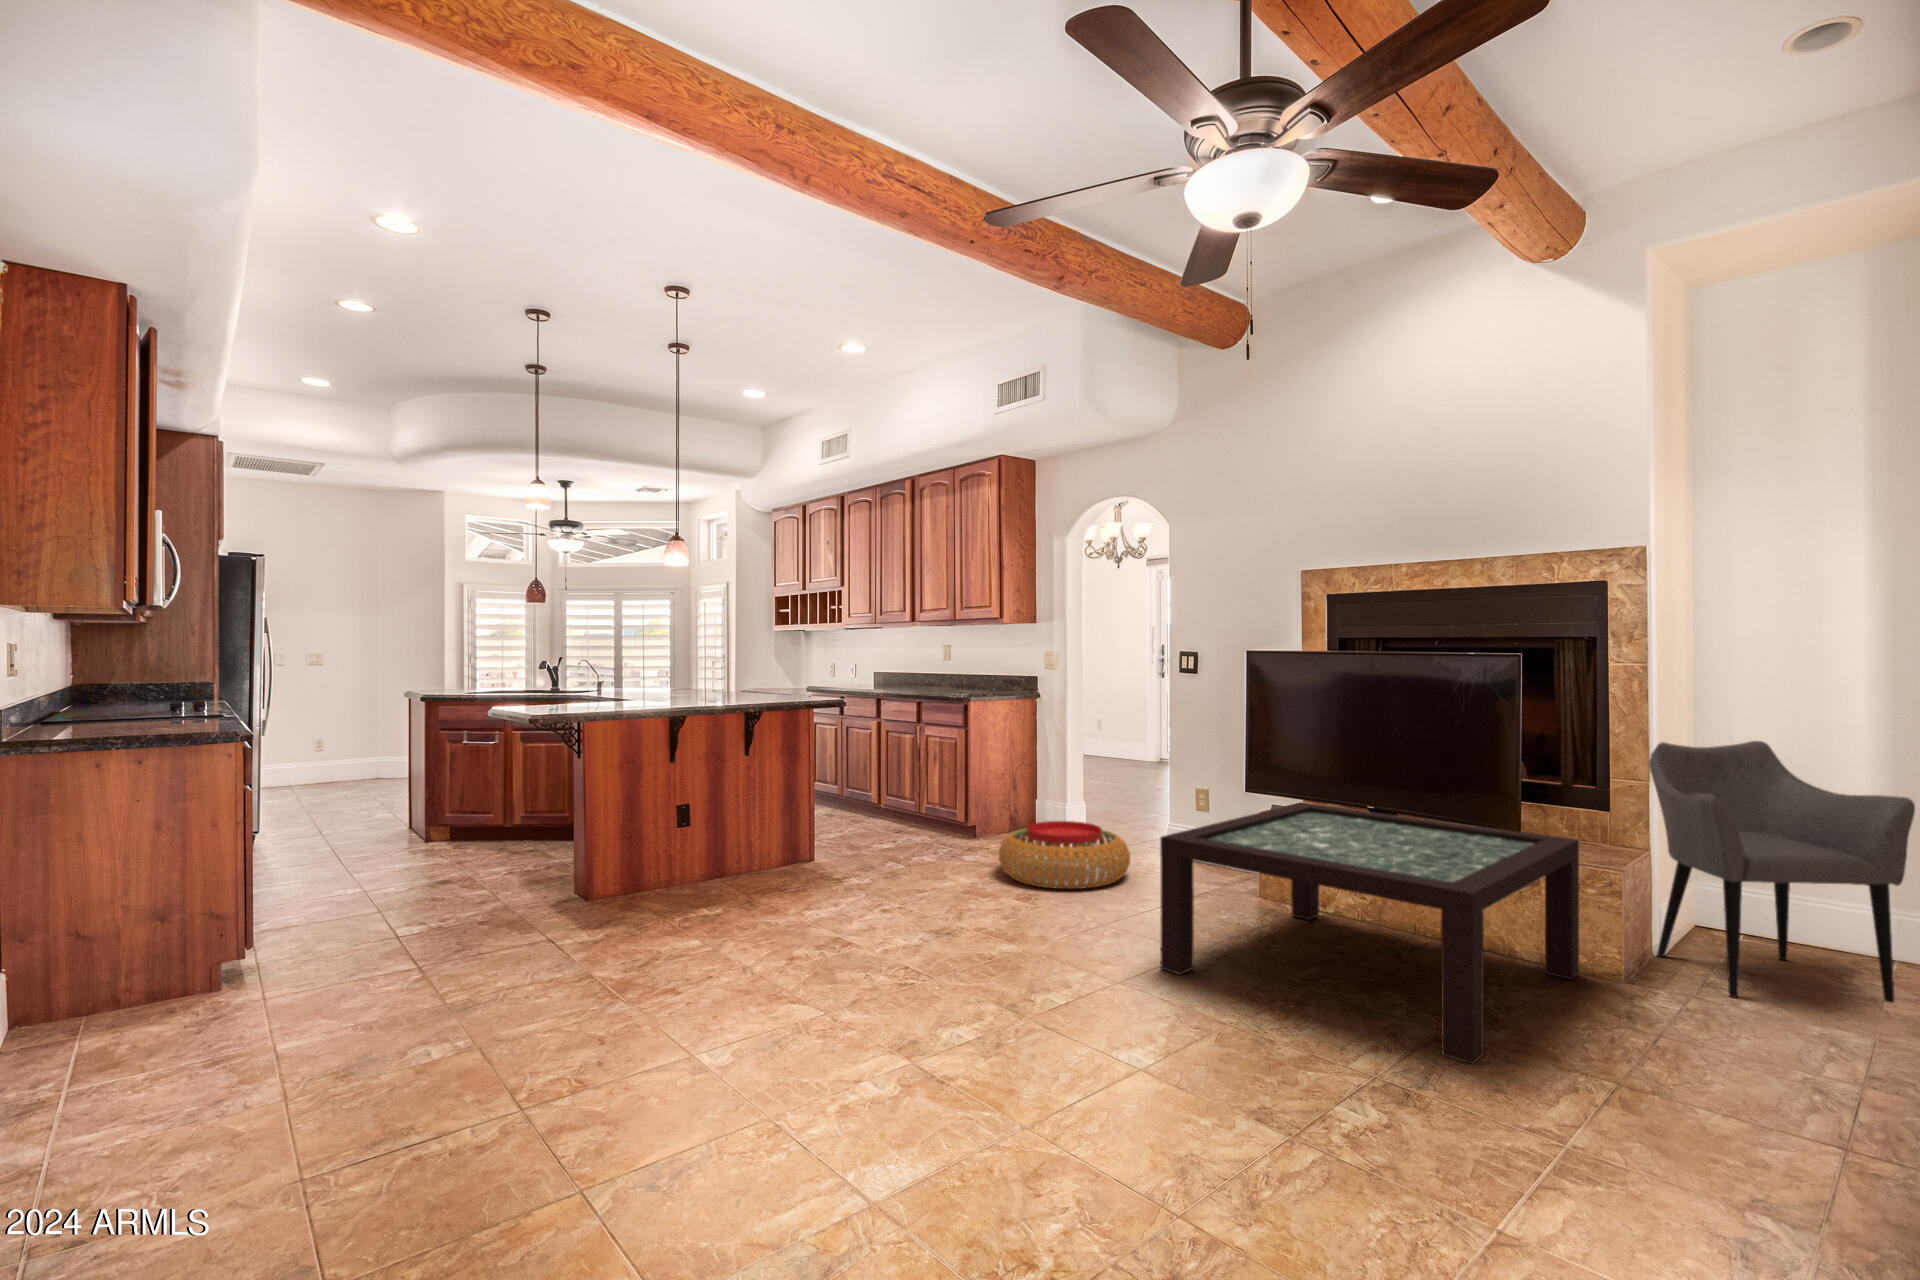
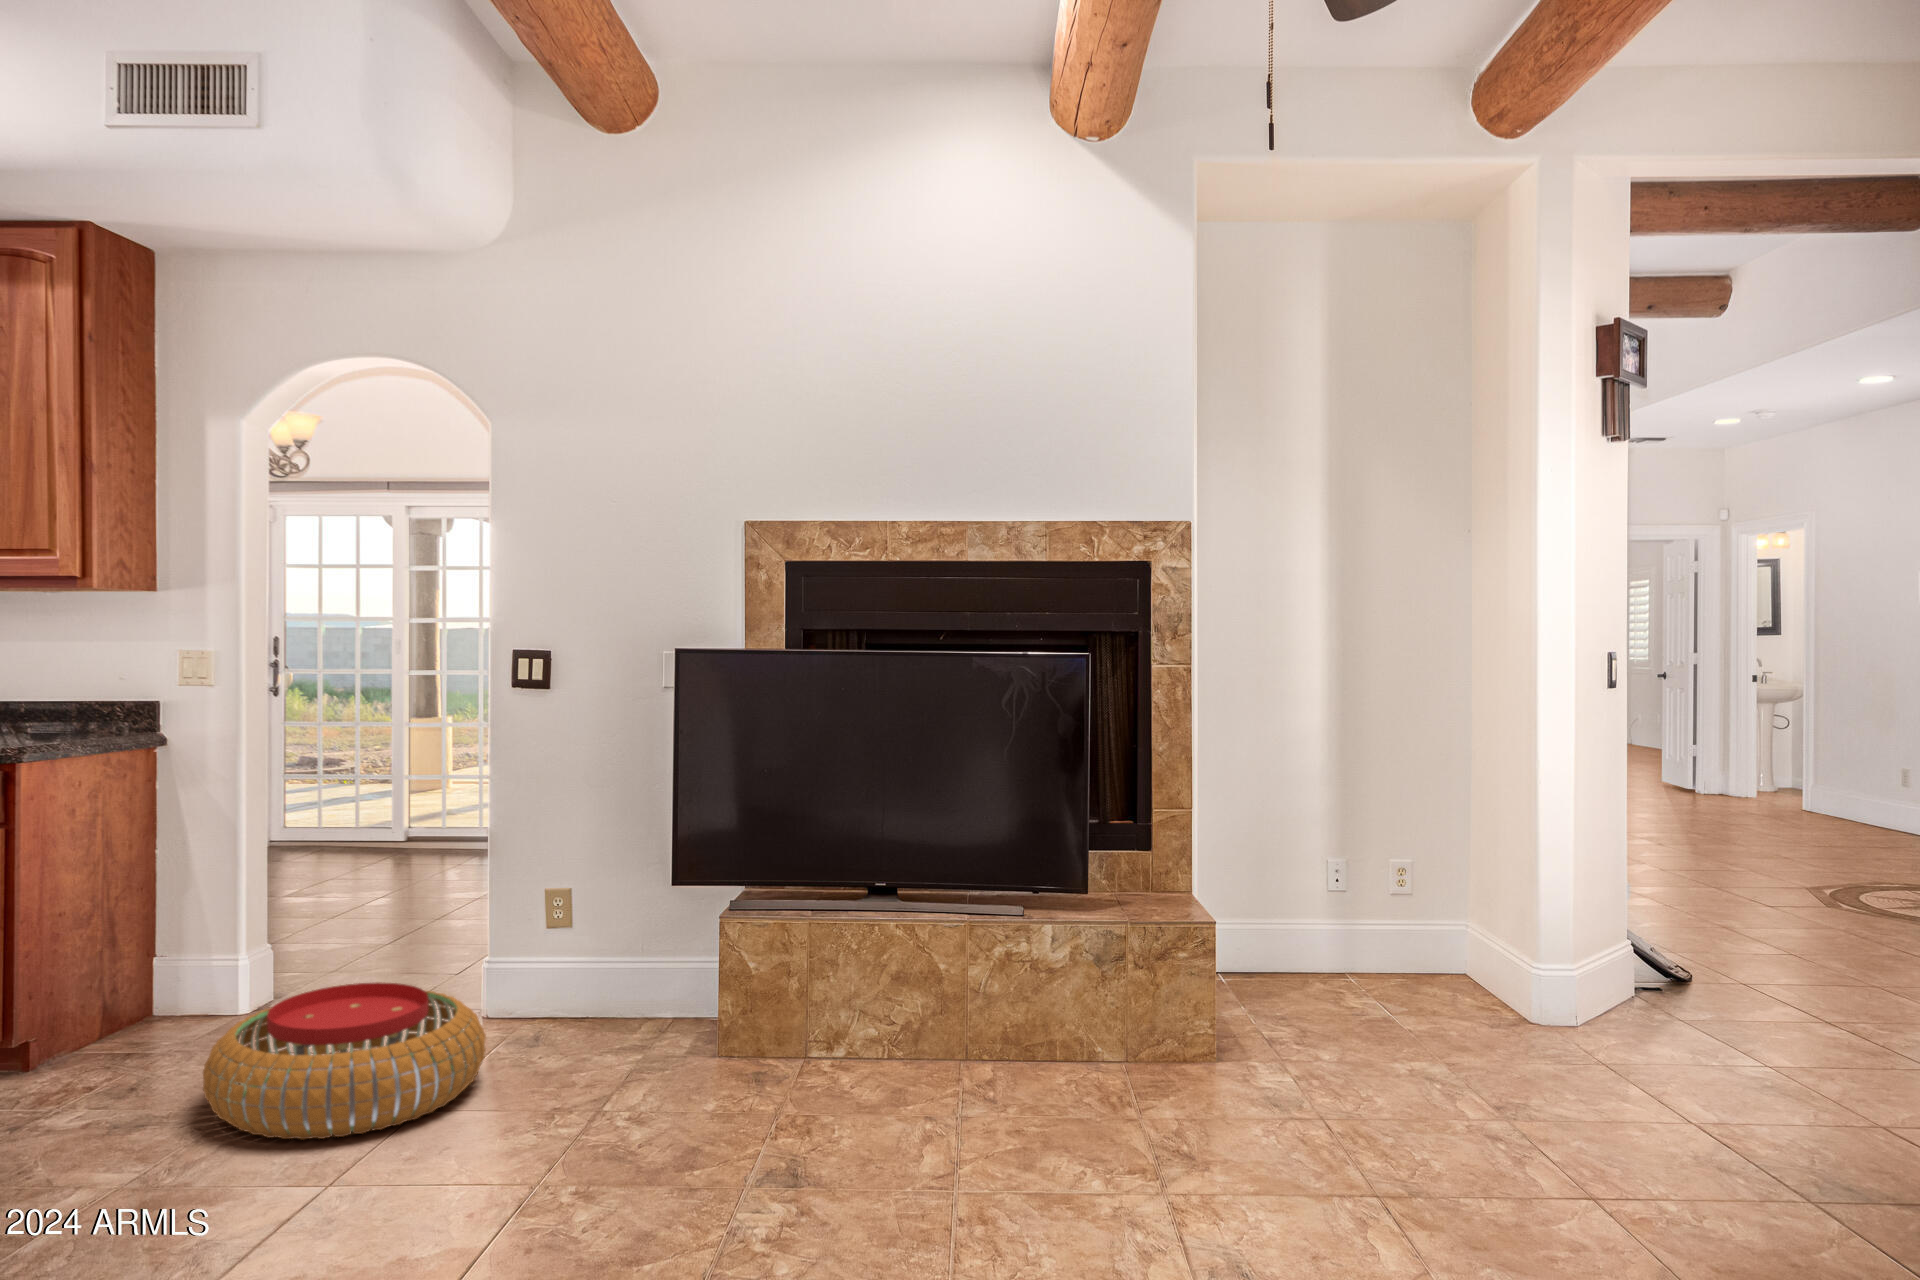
armchair: present [1649,741,1915,1003] -> none [1182,747,1408,1050]
coffee table: present [1160,803,1579,1064] -> none [744,893,1267,1253]

